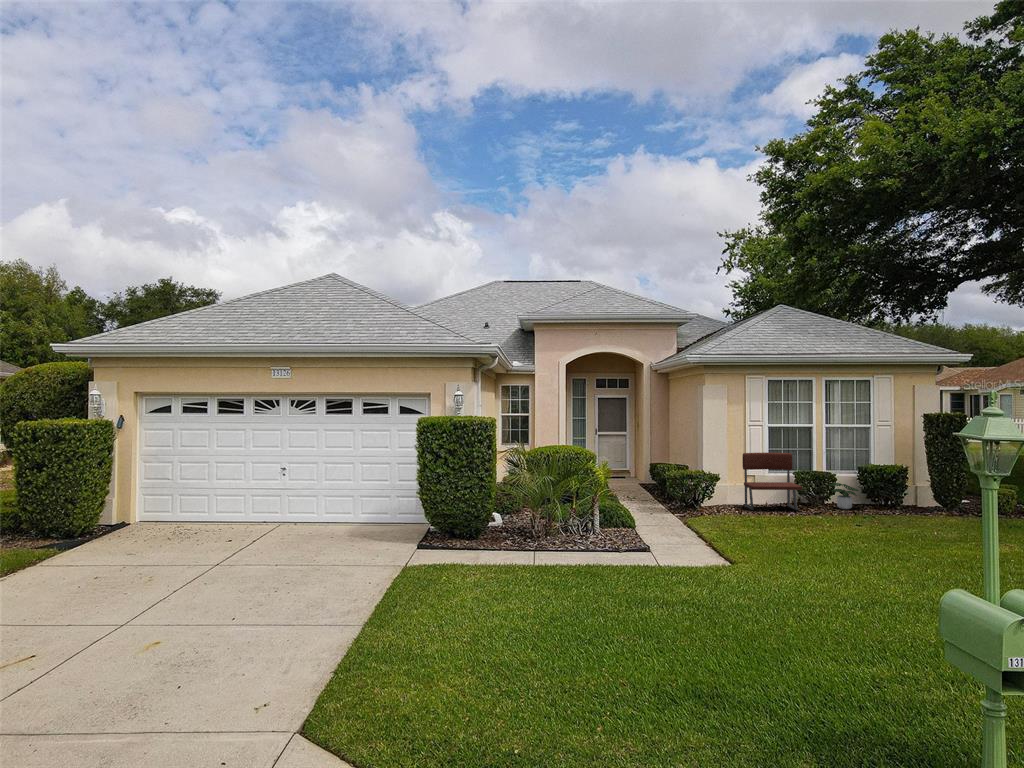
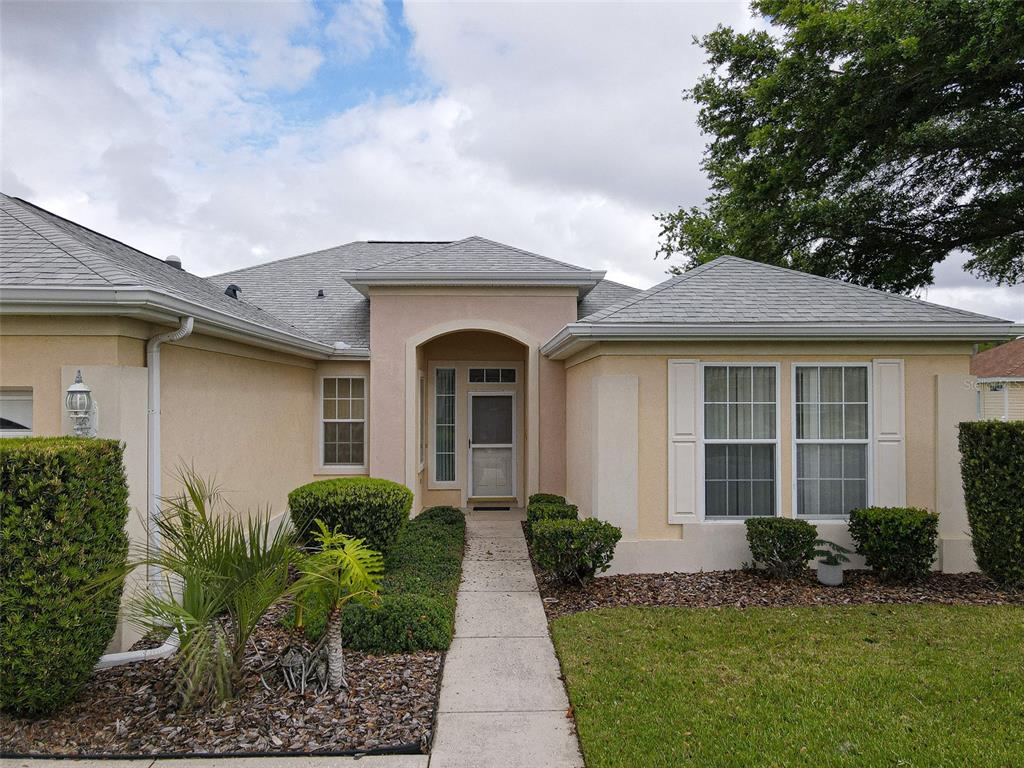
bench: present [742,453,802,510] -> none [662,488,761,591]

